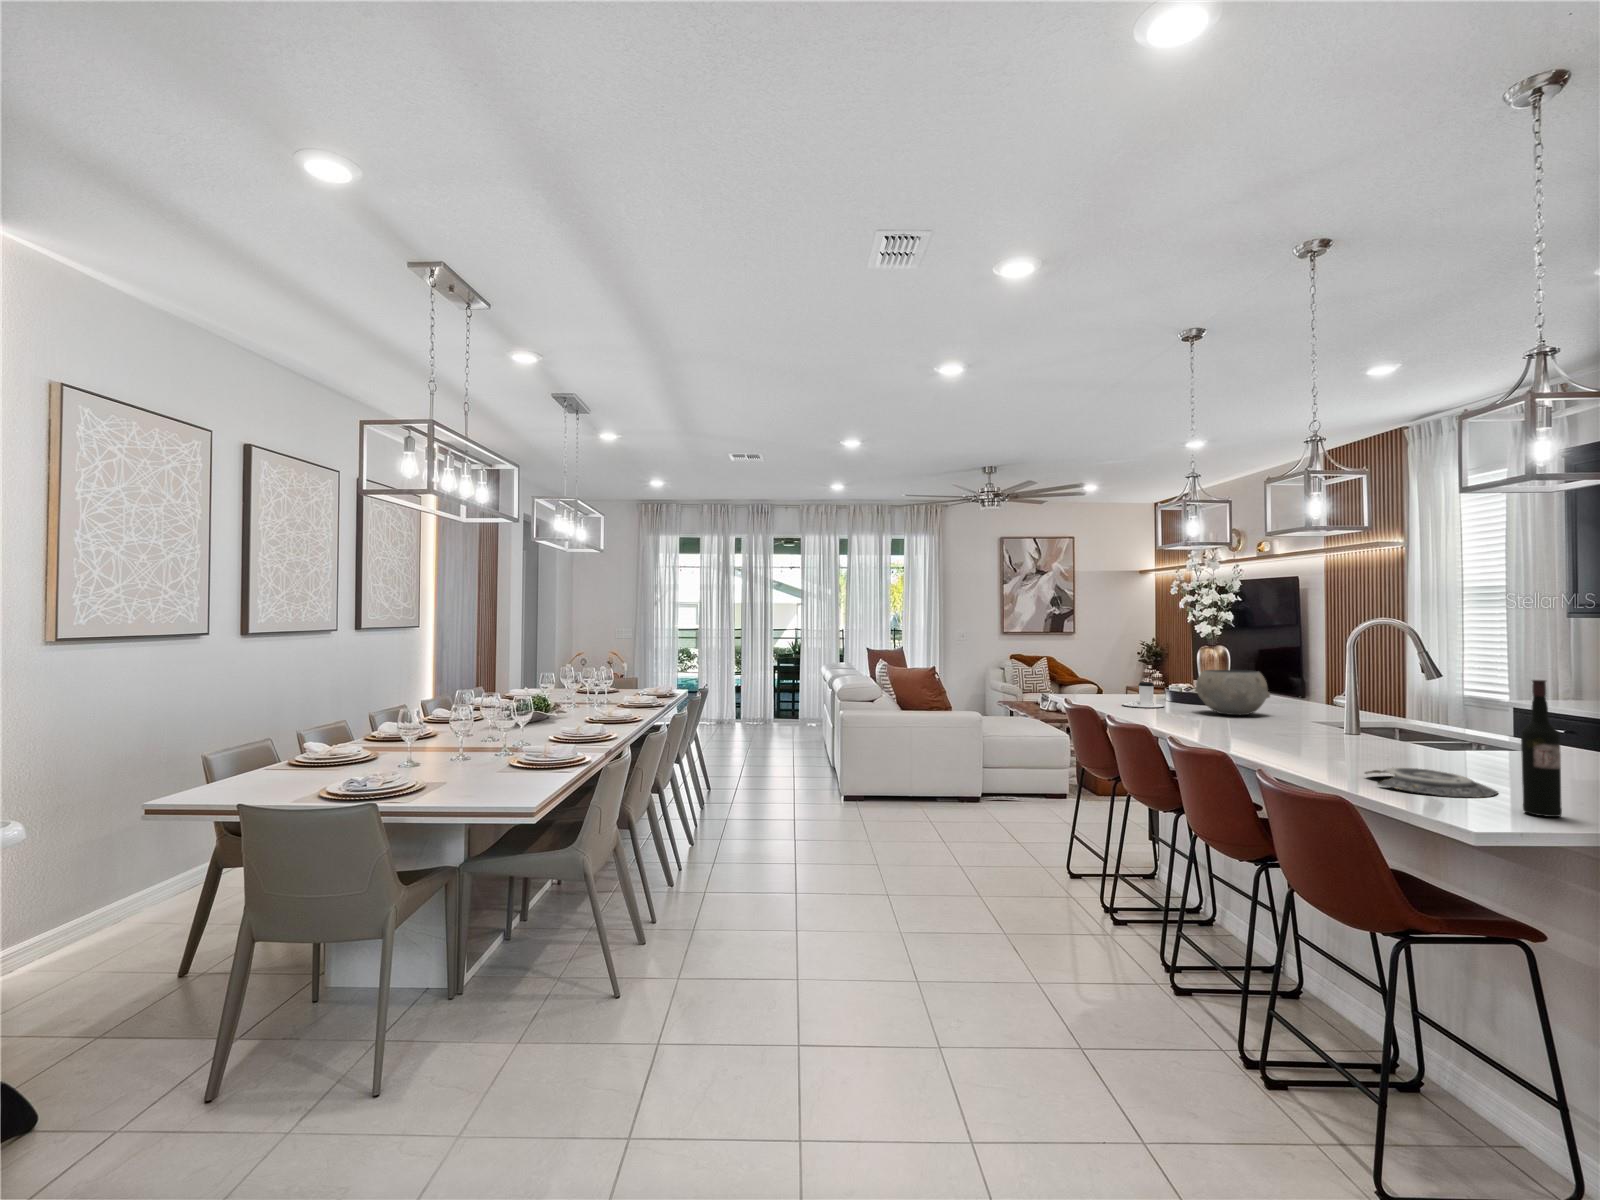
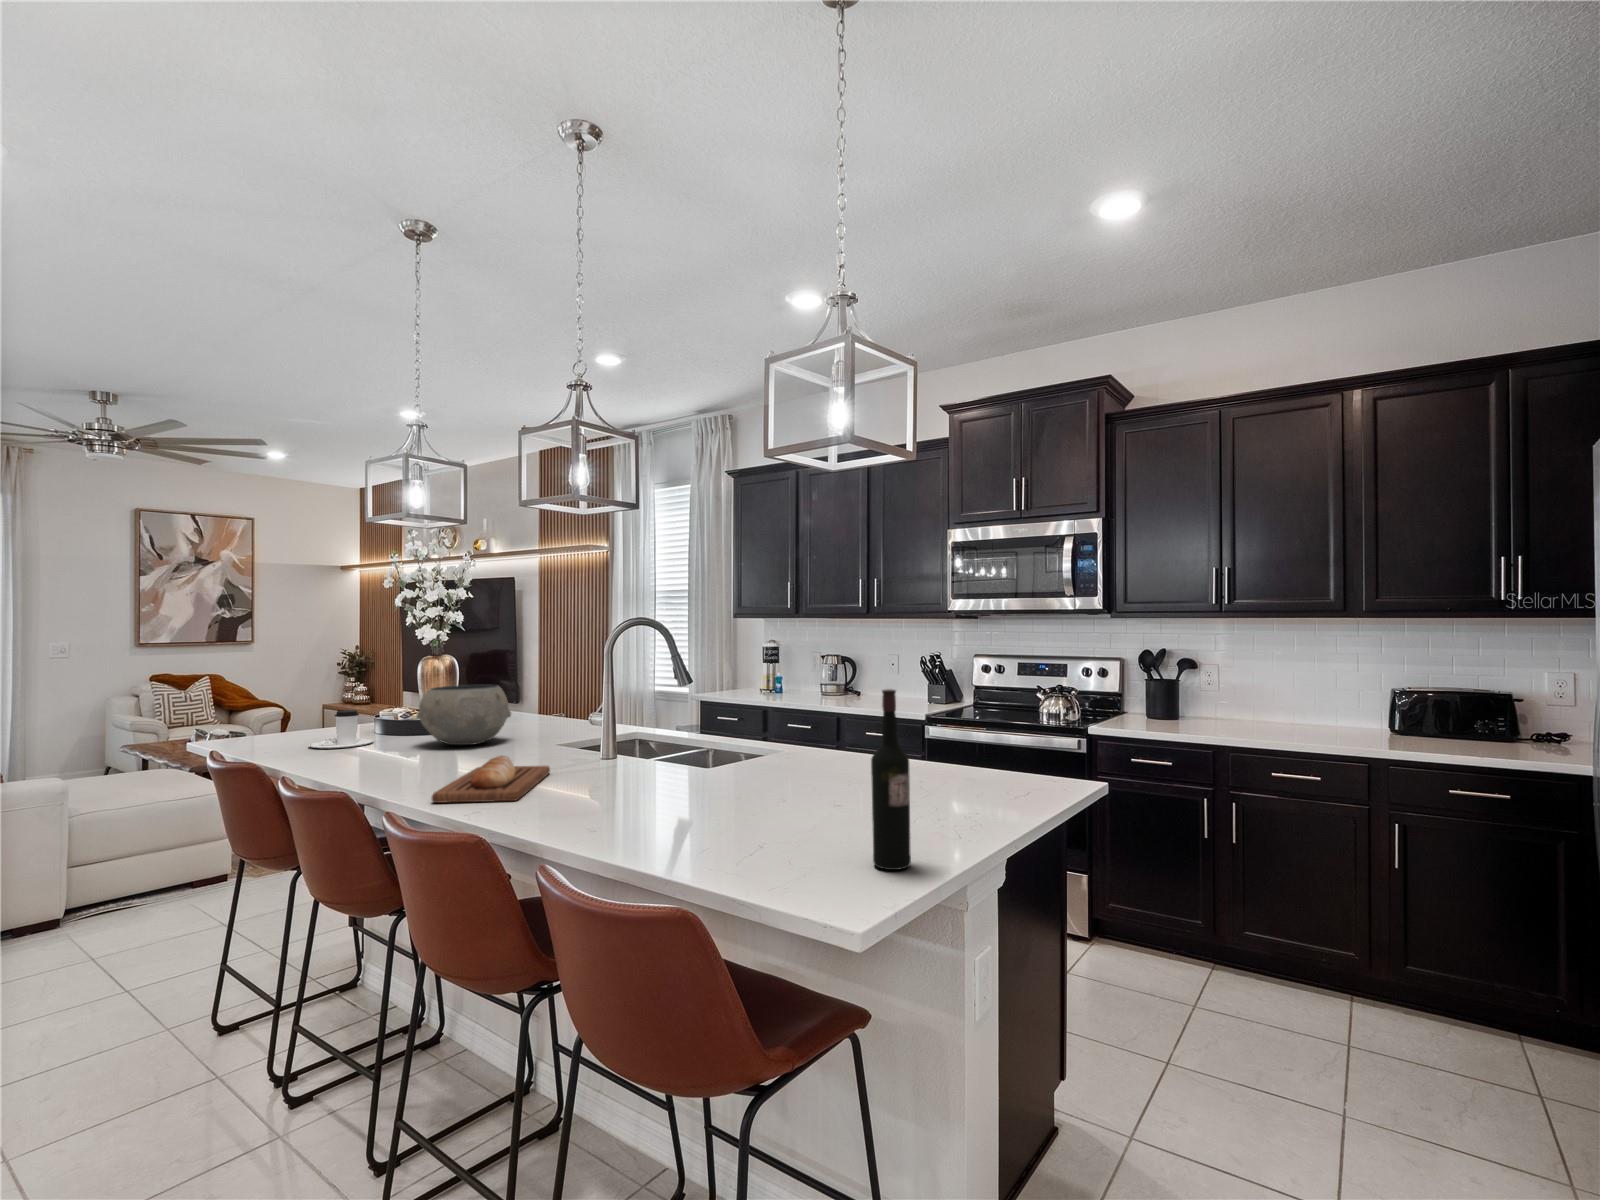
bread loaf: none [1199,718,1292,746] -> present [432,756,550,803]
plate: present [1365,768,1498,797] -> none [673,812,820,858]

